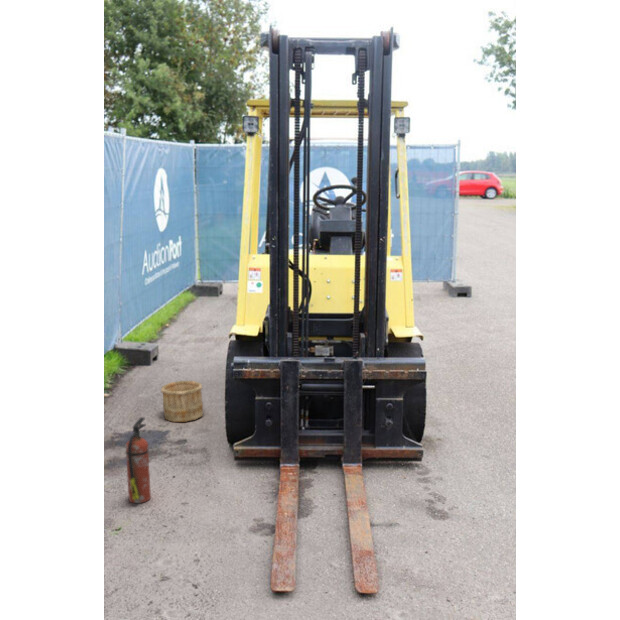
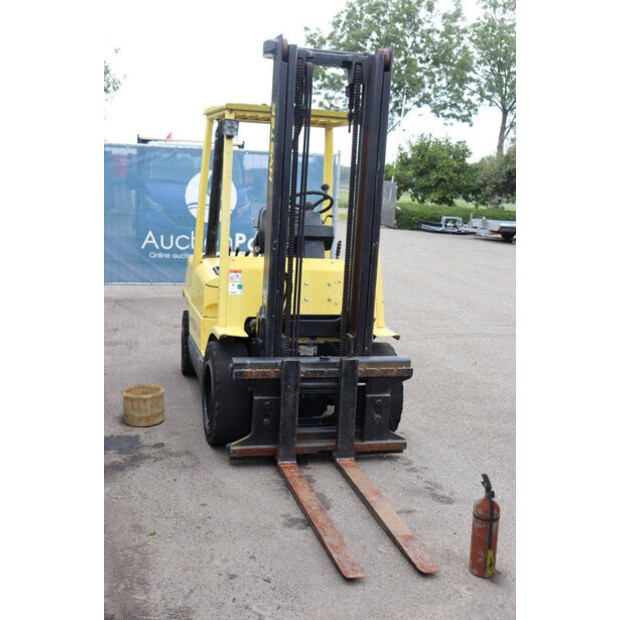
fire extinguisher: present [126,418,151,503] -> present [469,474,500,577]

